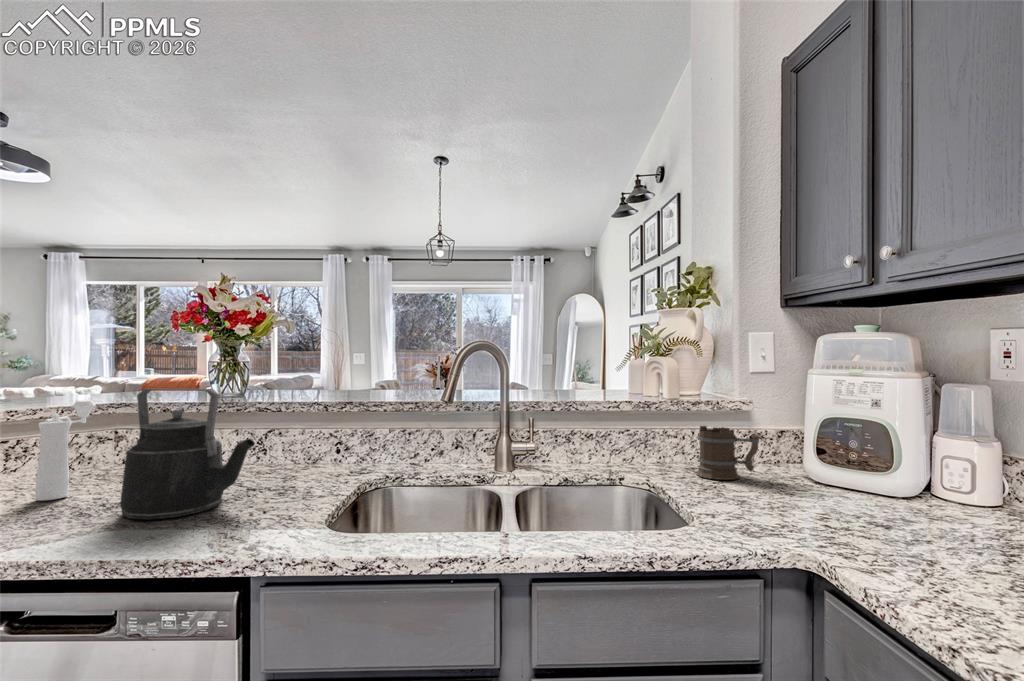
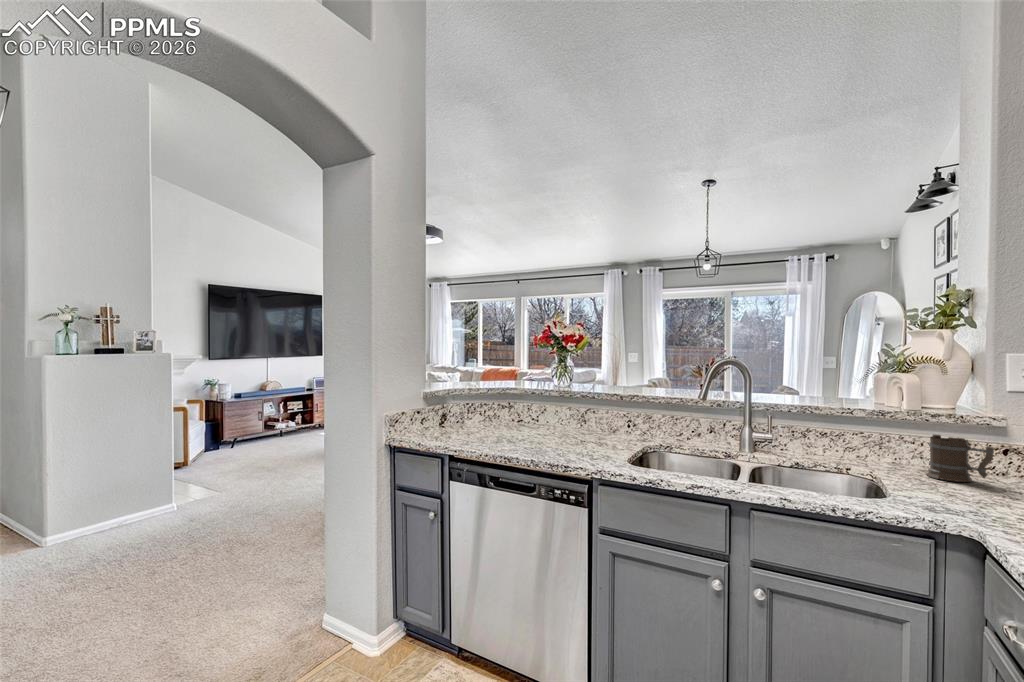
kettle: present [120,389,255,520] -> none [522,381,586,450]
pepper mill: present [35,400,95,501] -> none [480,385,500,435]

